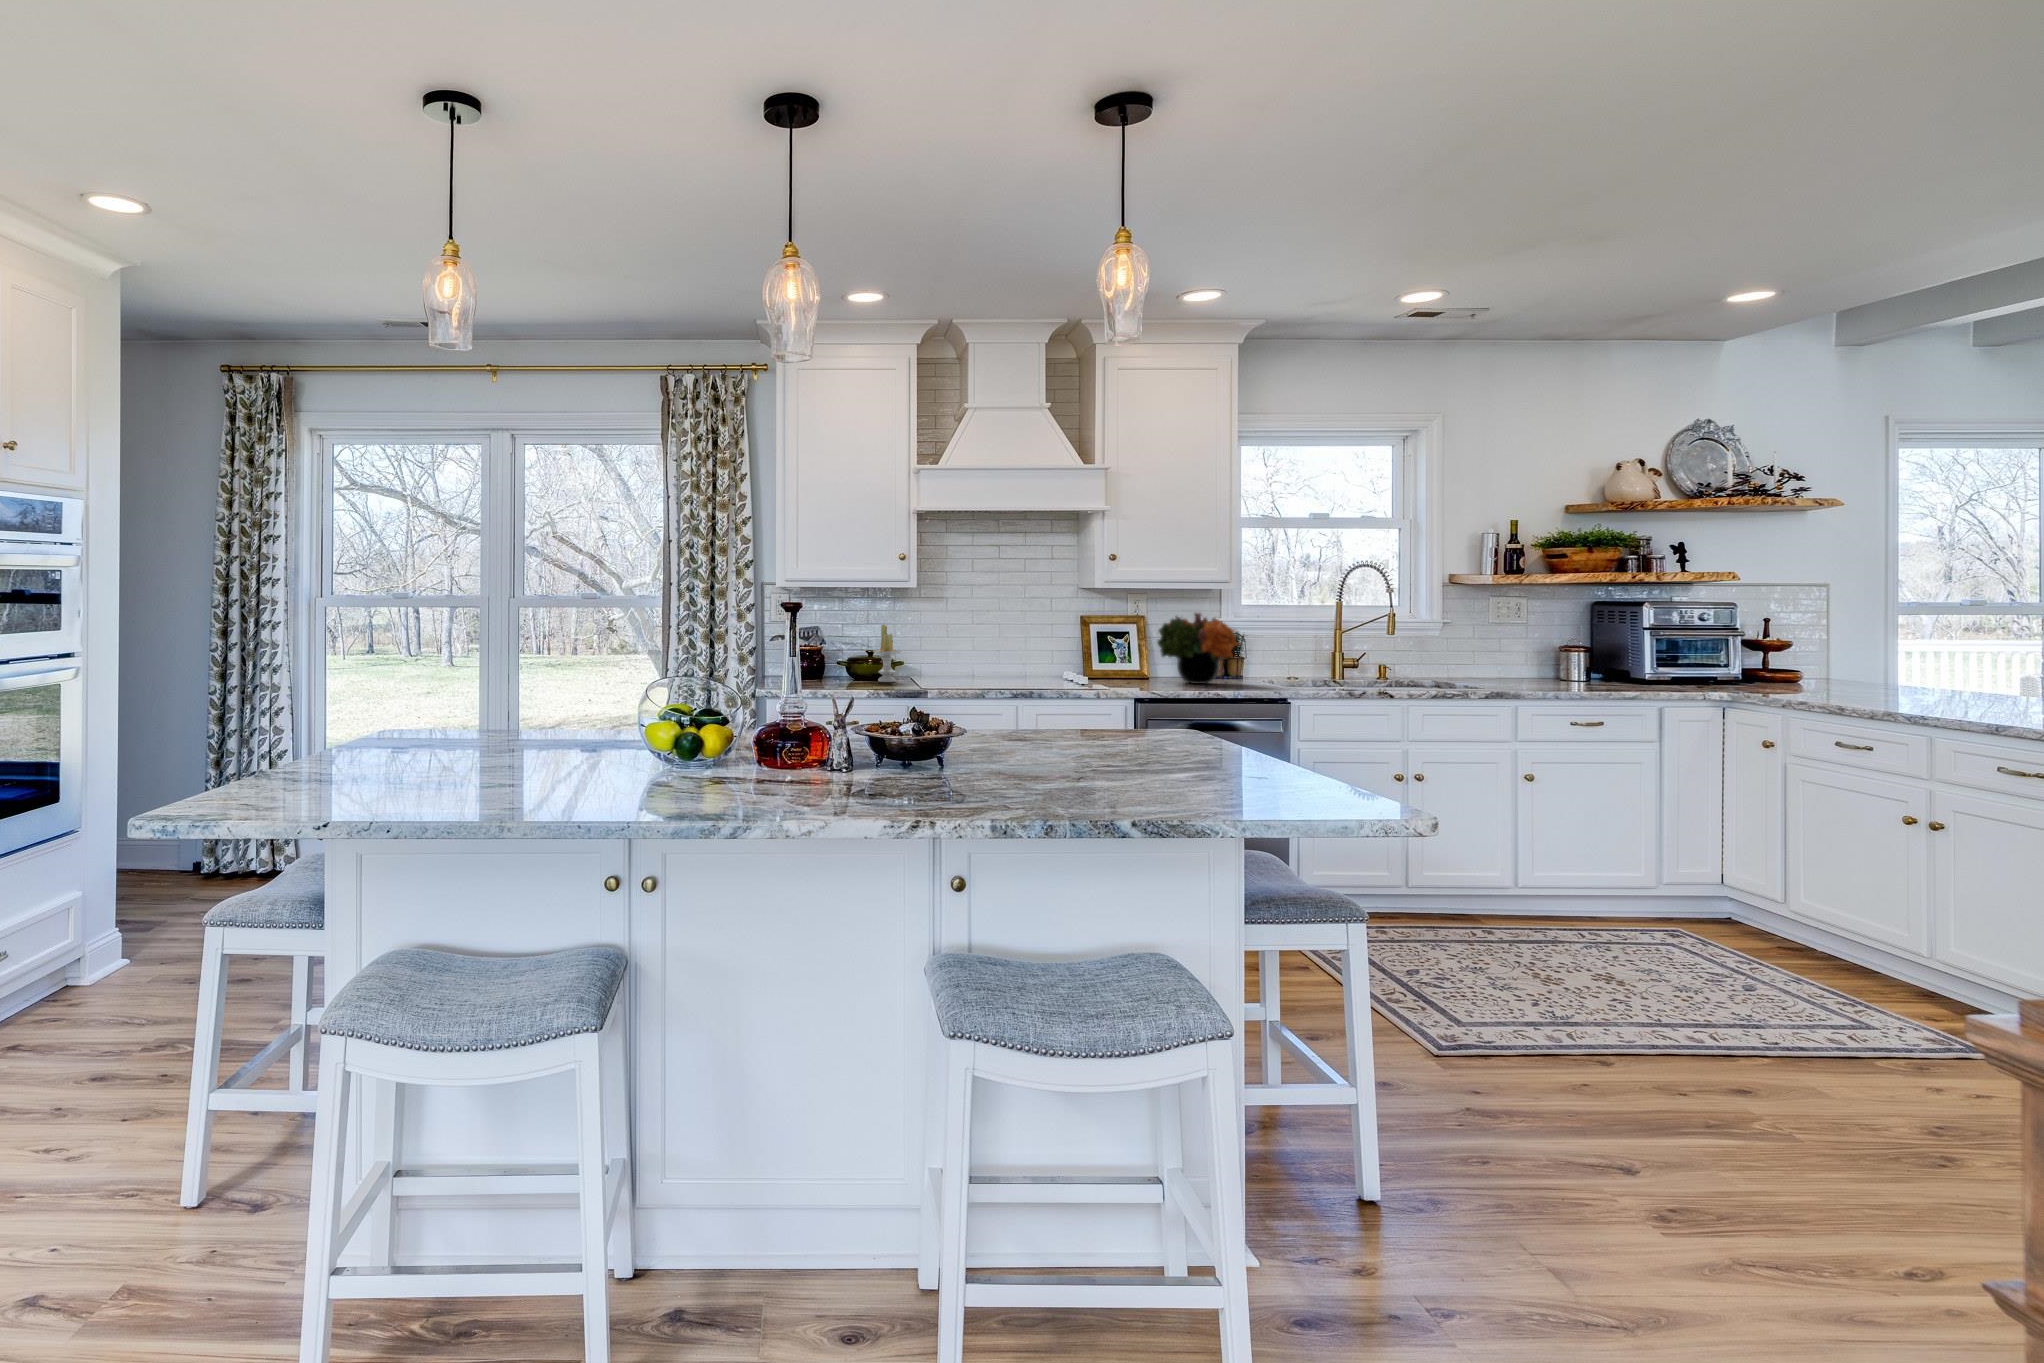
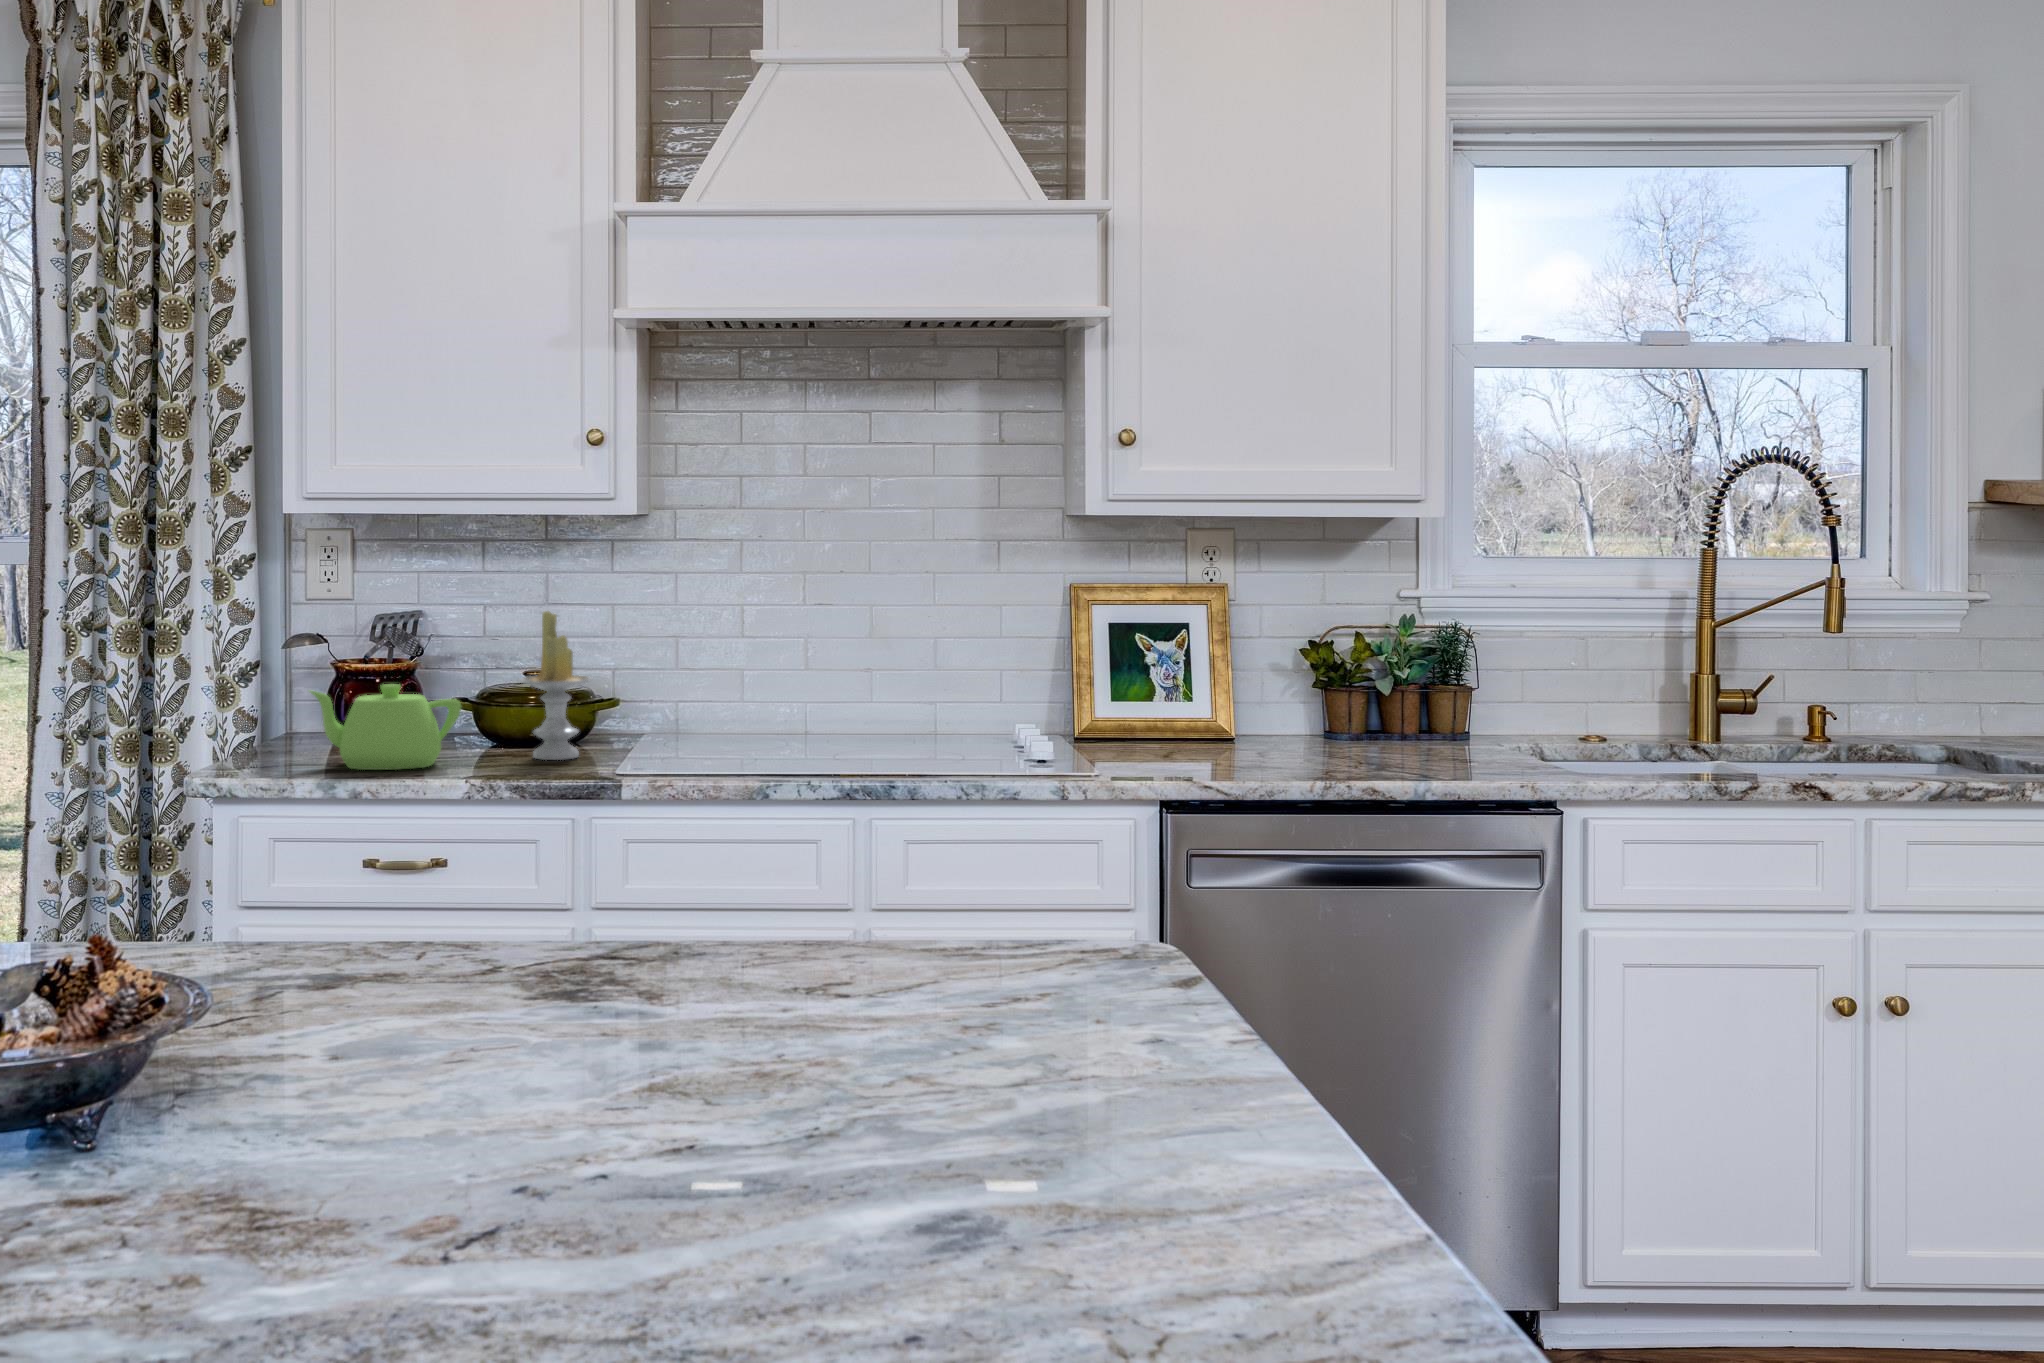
flower arrangement: present [1157,613,1239,684] -> none [1240,578,1459,762]
teapot: none [798,652,854,684] -> present [310,684,461,770]

